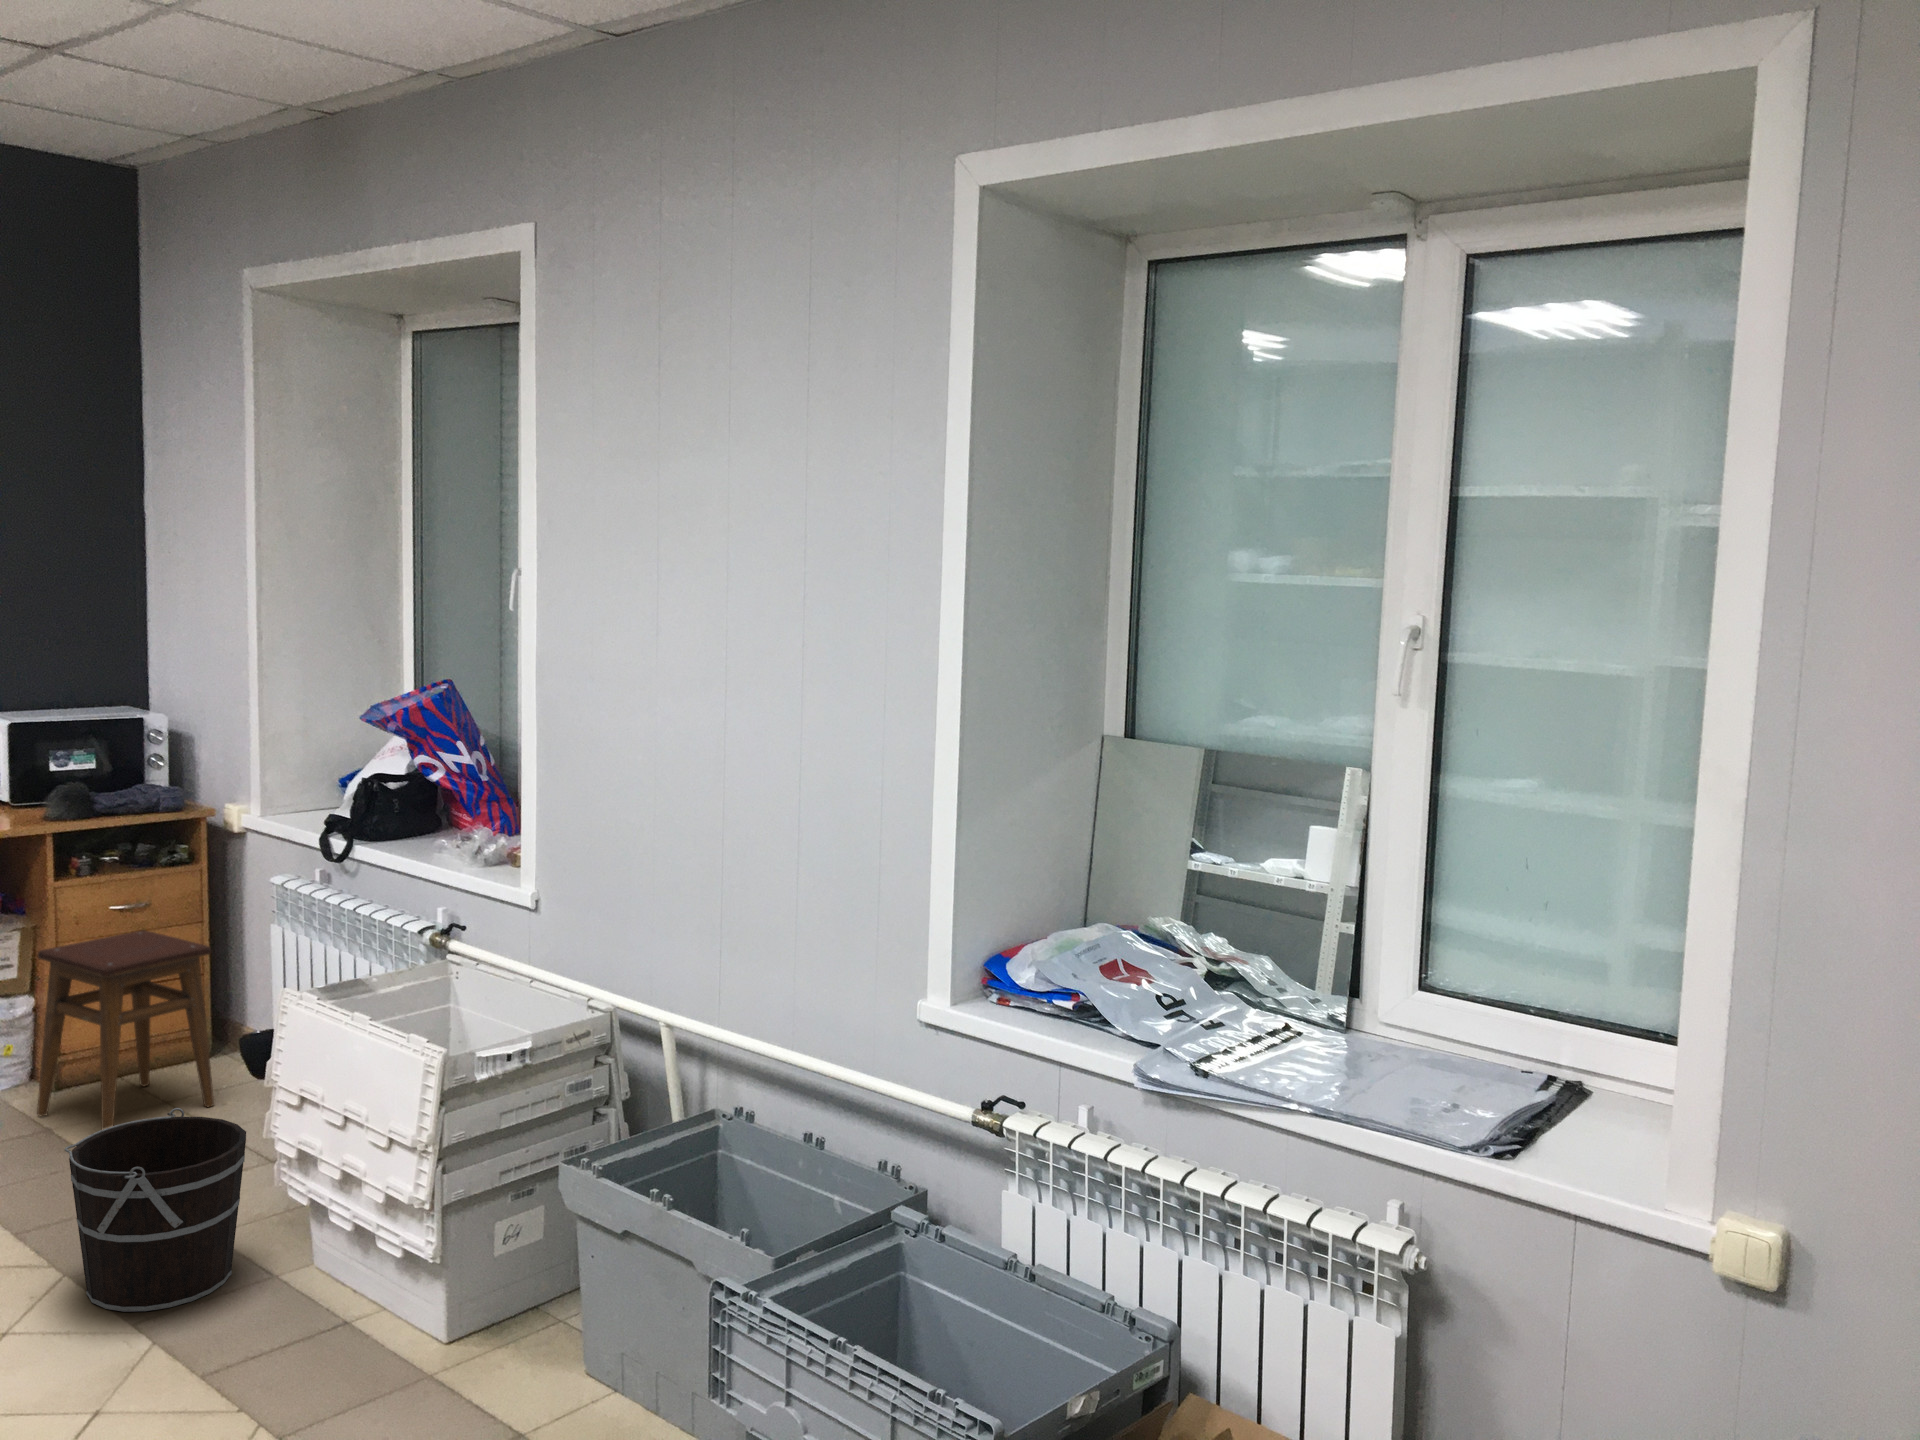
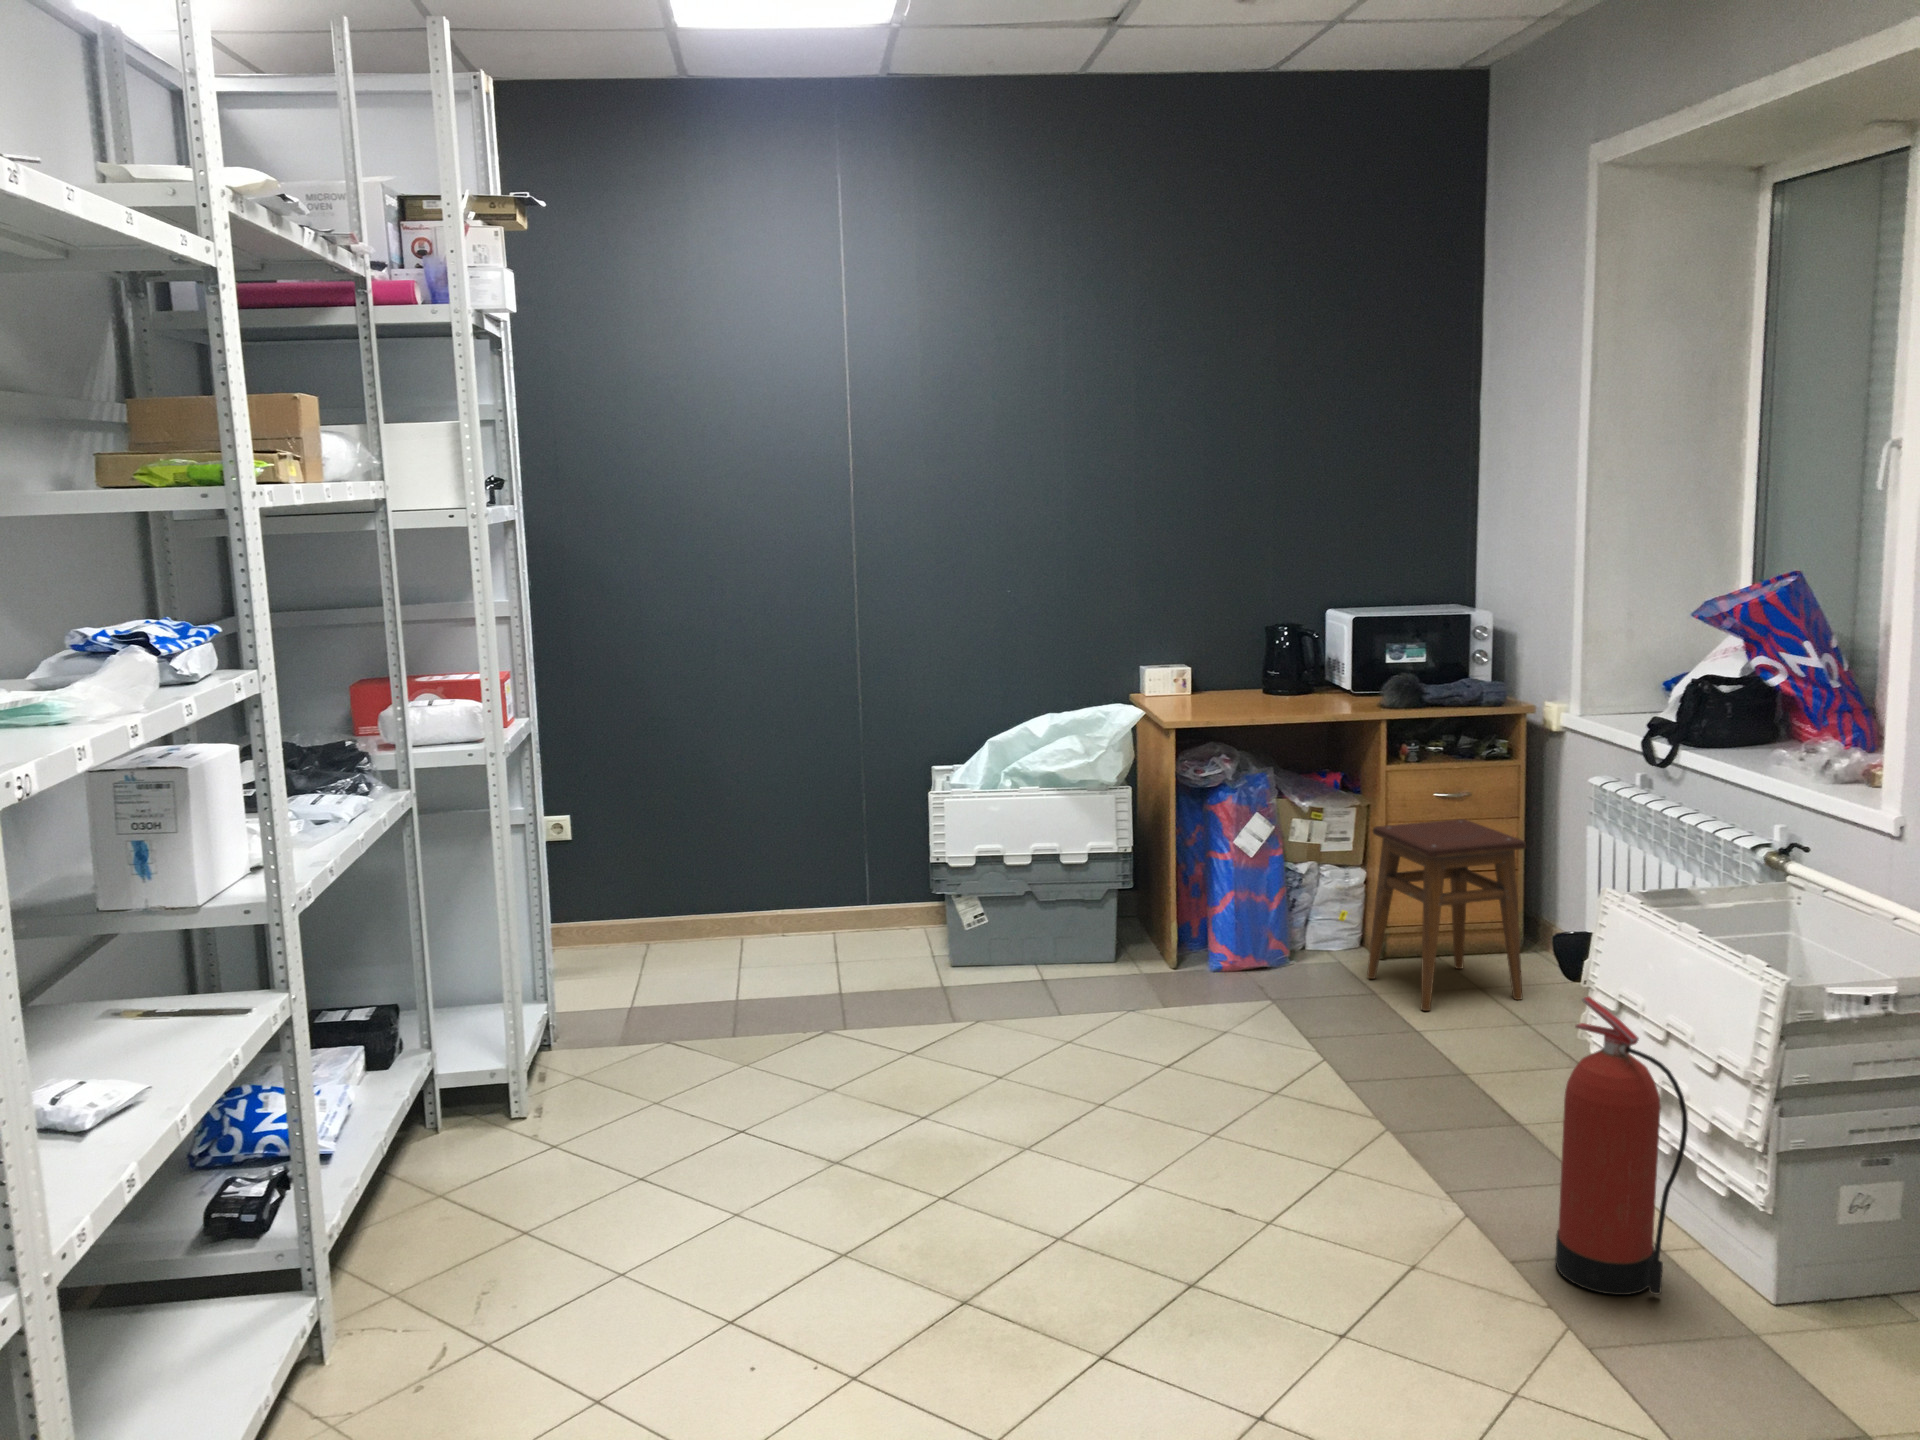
fire extinguisher: none [248,1099,365,1382] -> present [1555,996,1688,1295]
bucket: present [64,1108,246,1312] -> none [1392,991,1559,1182]

